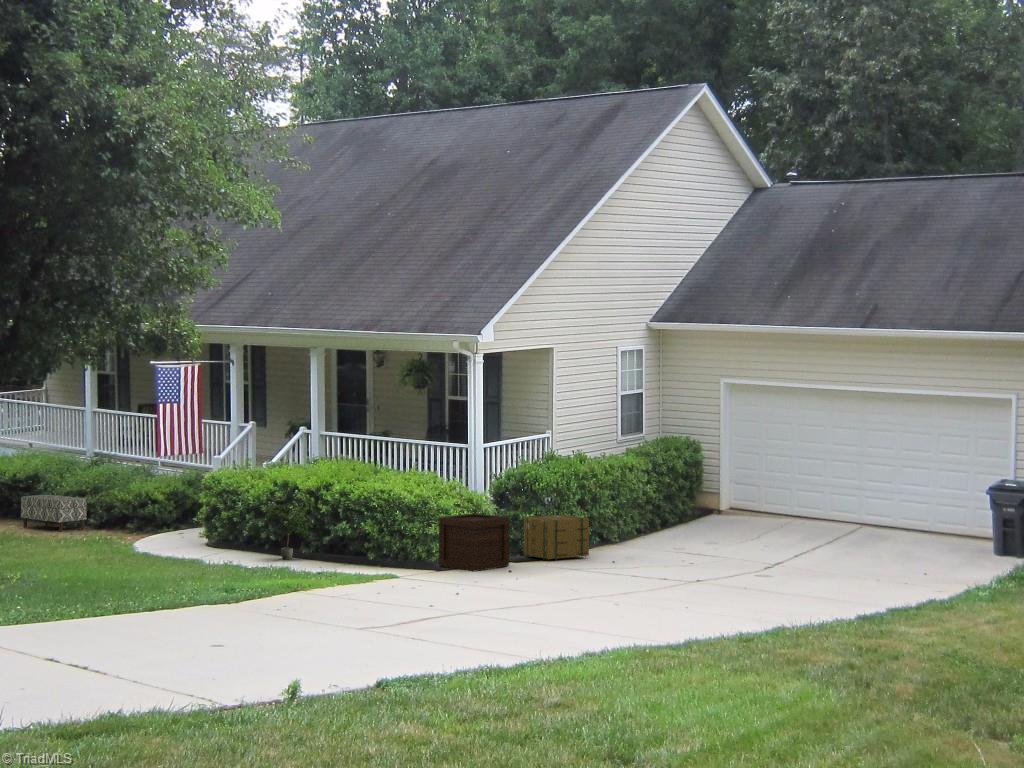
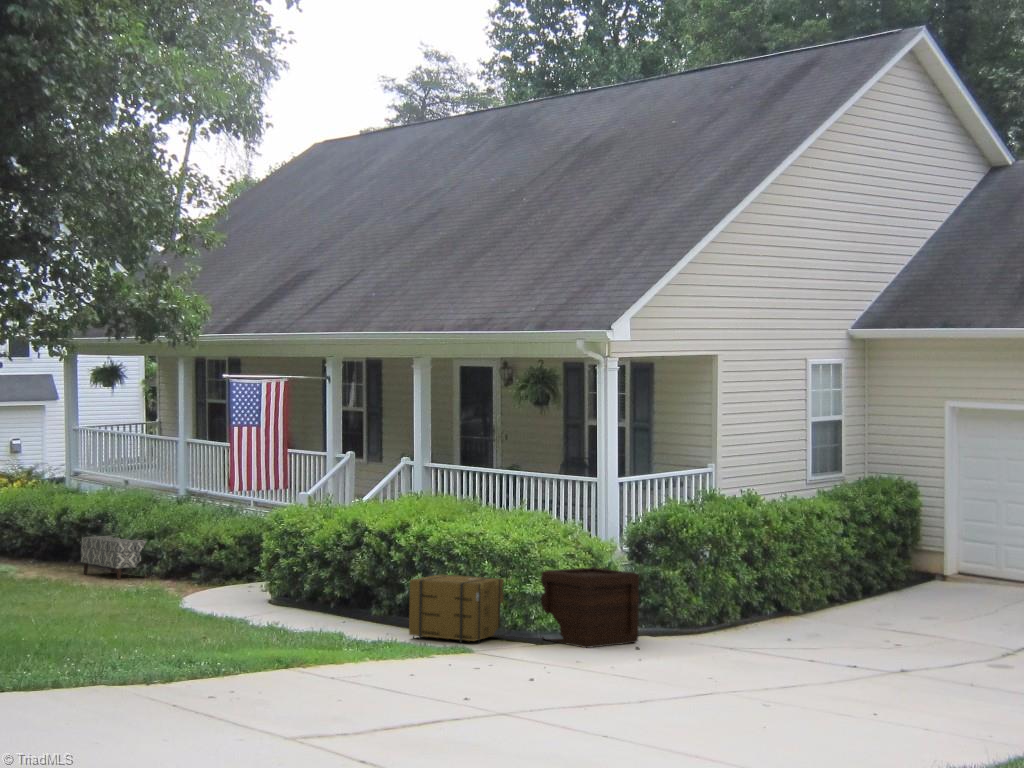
potted plant: present [268,503,312,559] -> none [322,548,384,622]
cardboard box: present [524,514,589,560] -> present [409,575,504,642]

